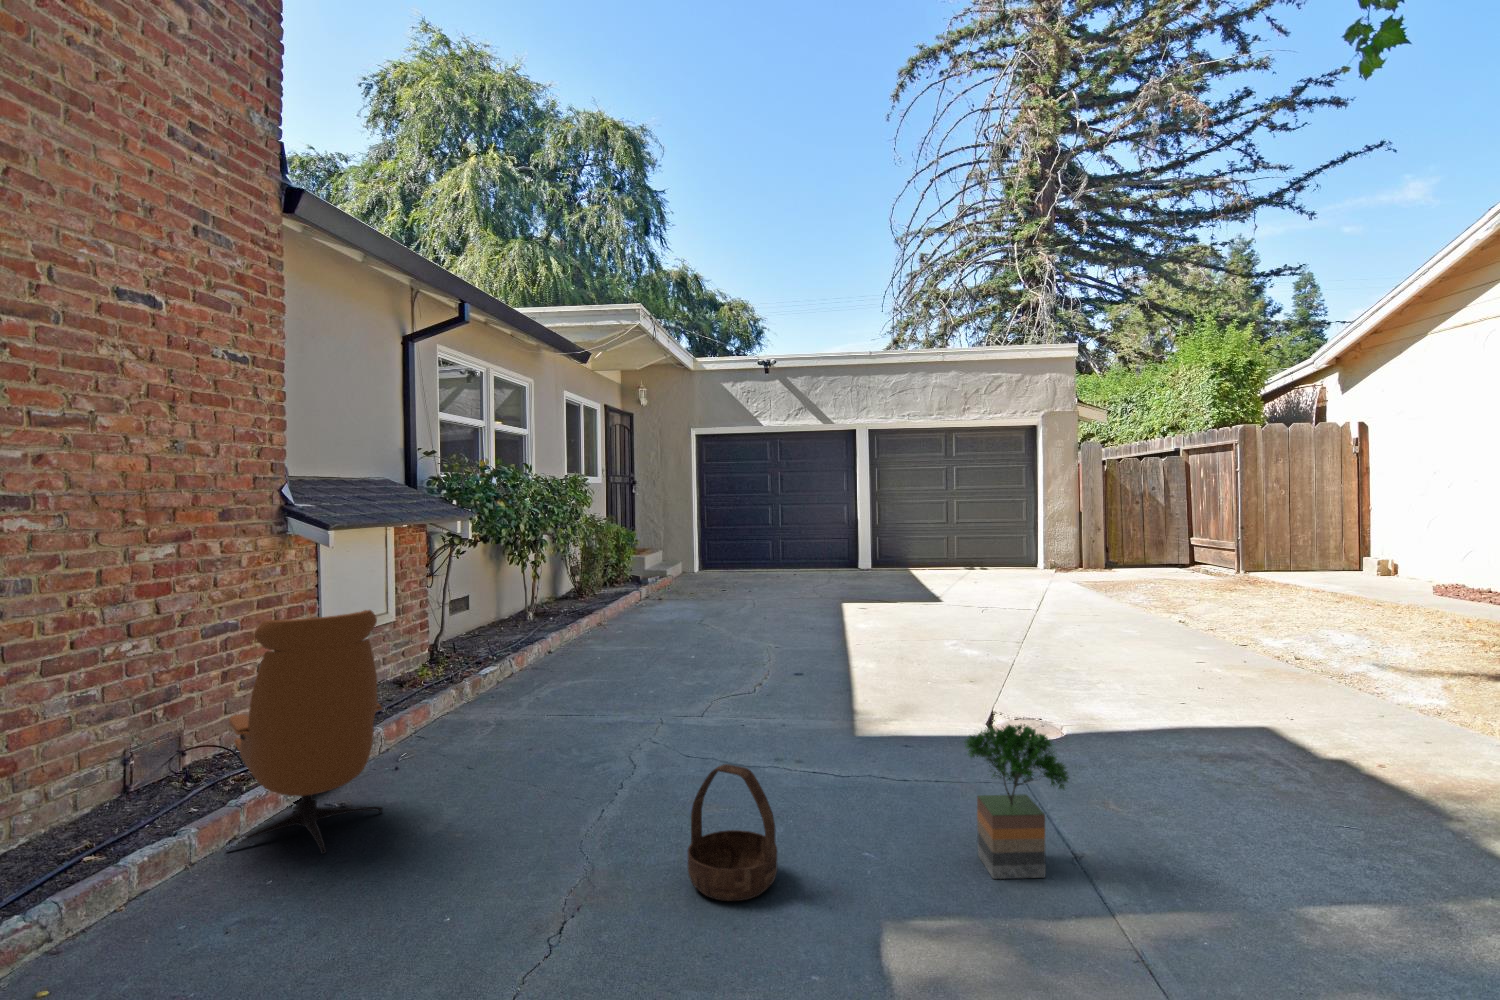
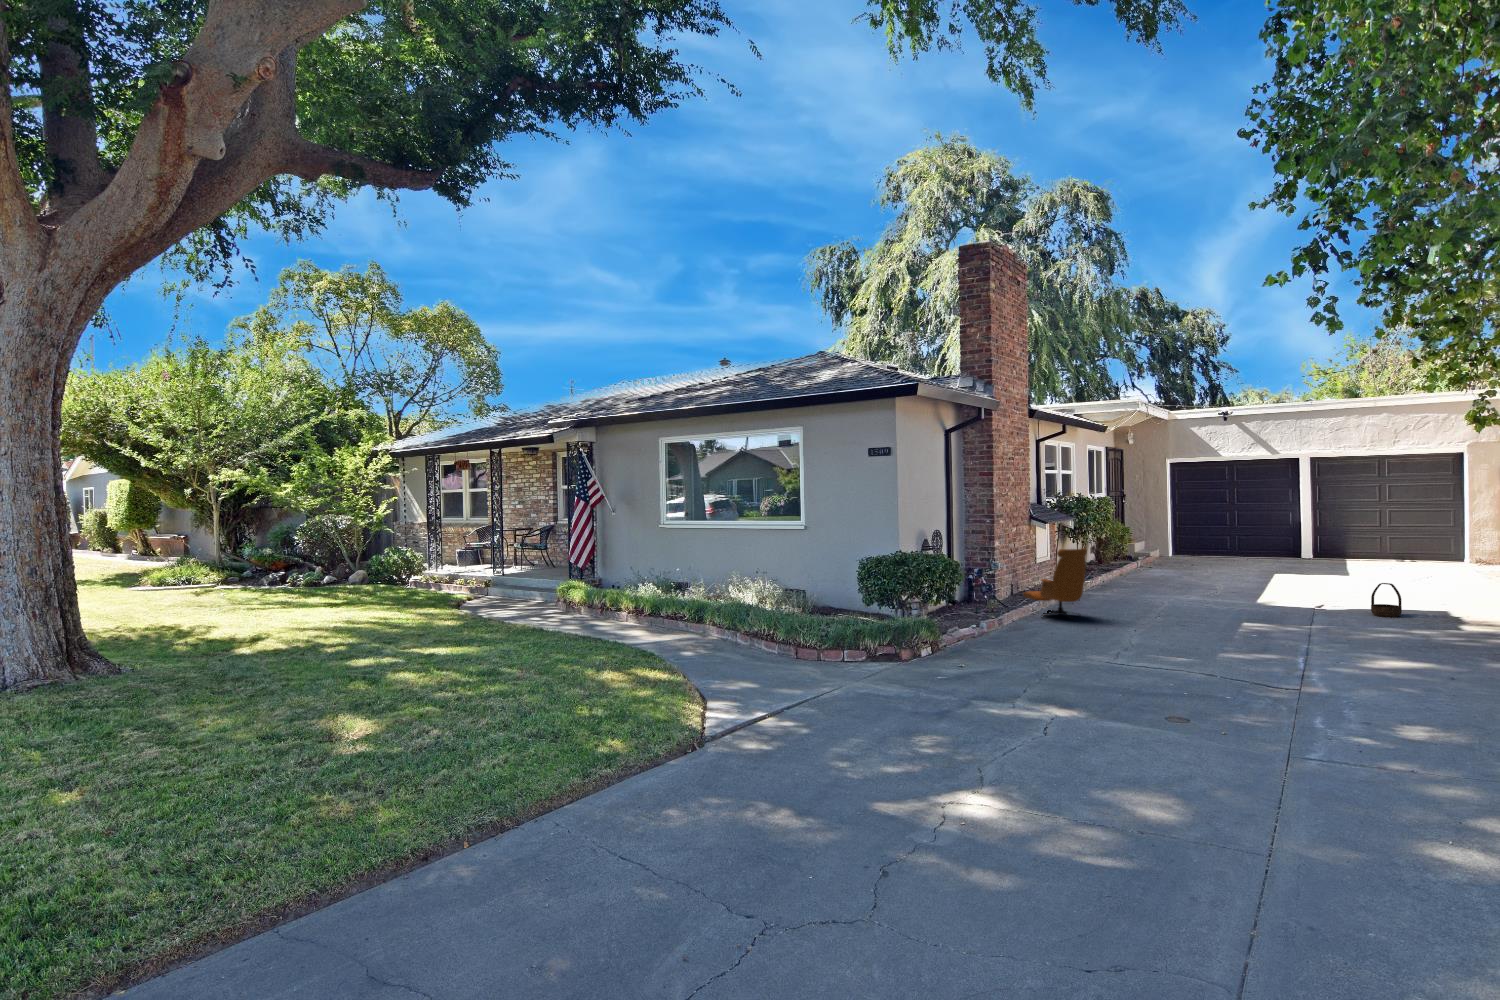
potted tree: present [964,725,1069,879] -> none [1291,589,1327,635]
basket: present [688,764,777,901] -> present [1371,583,1402,617]

